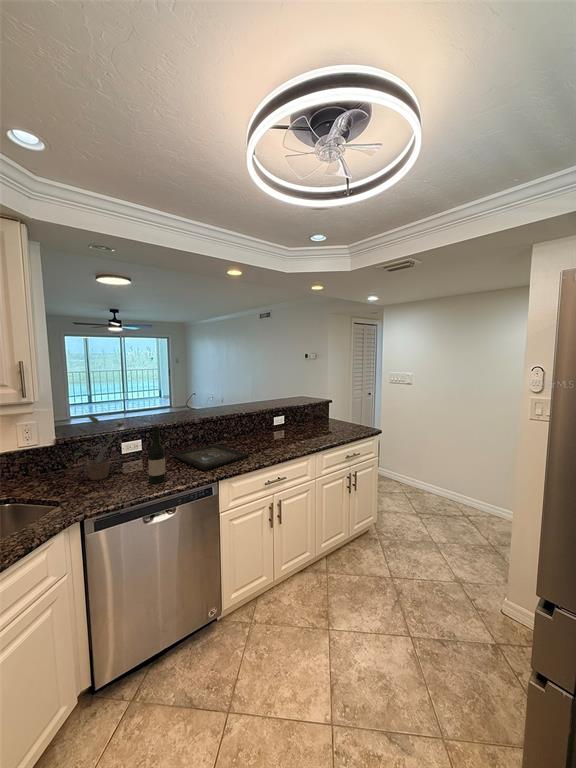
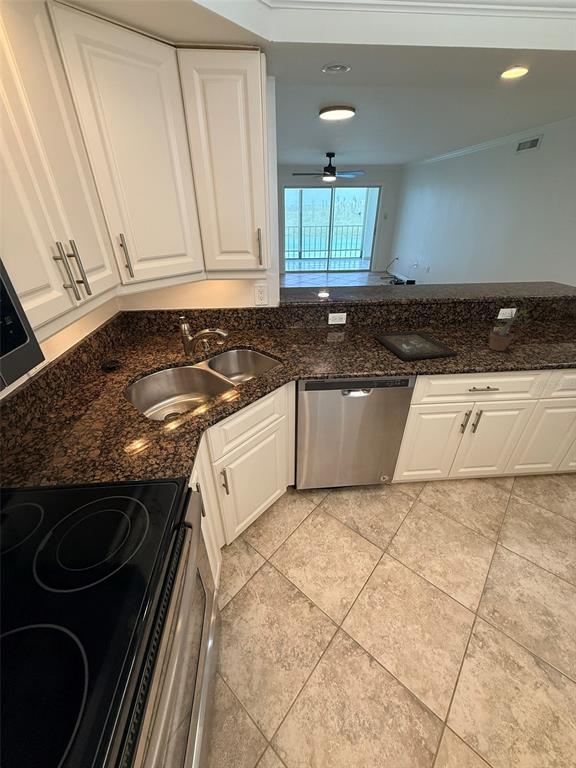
potted plant: present [74,416,123,480] -> present [489,291,529,351]
wine bottle: present [148,425,166,484] -> none [351,306,370,363]

